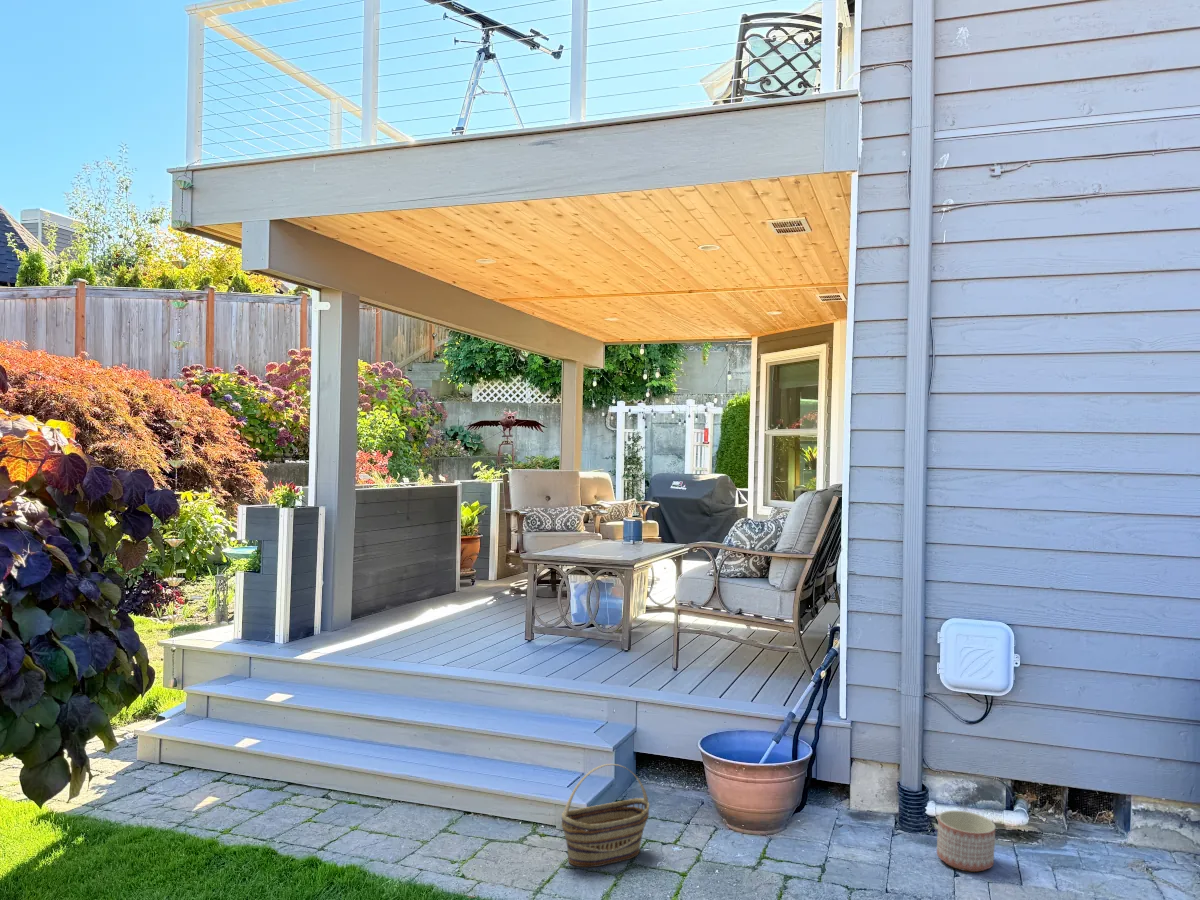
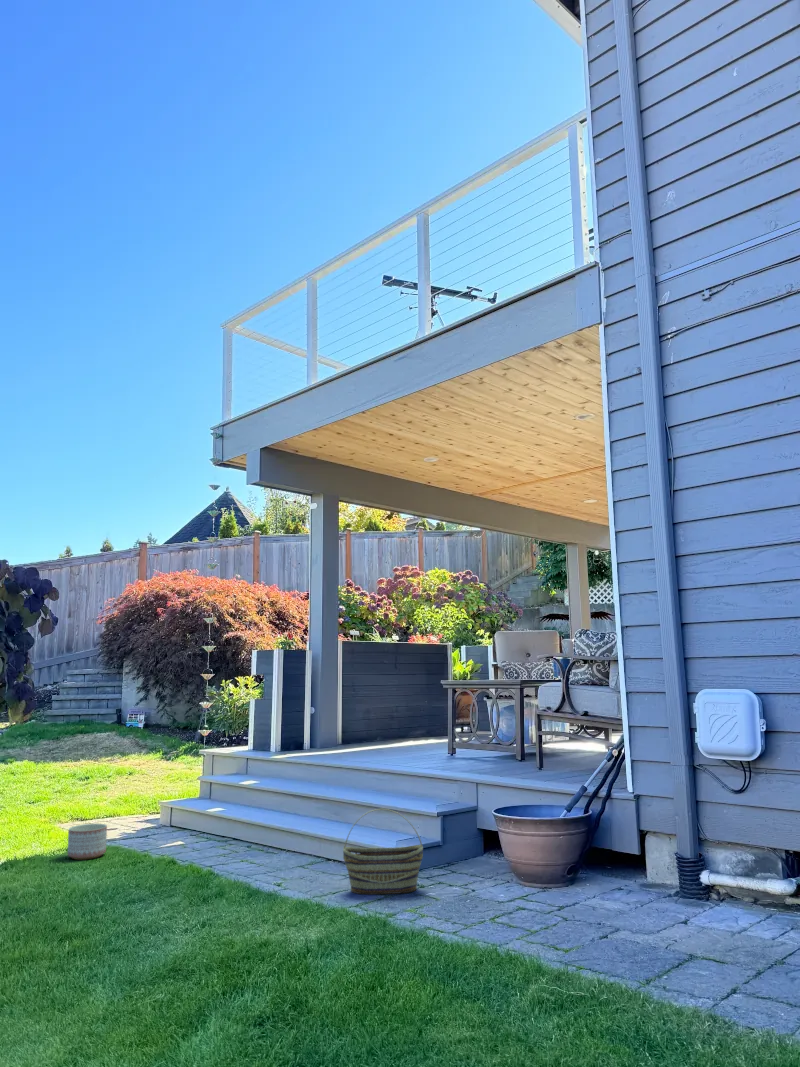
planter: present [937,811,995,872] -> present [68,824,107,860]

